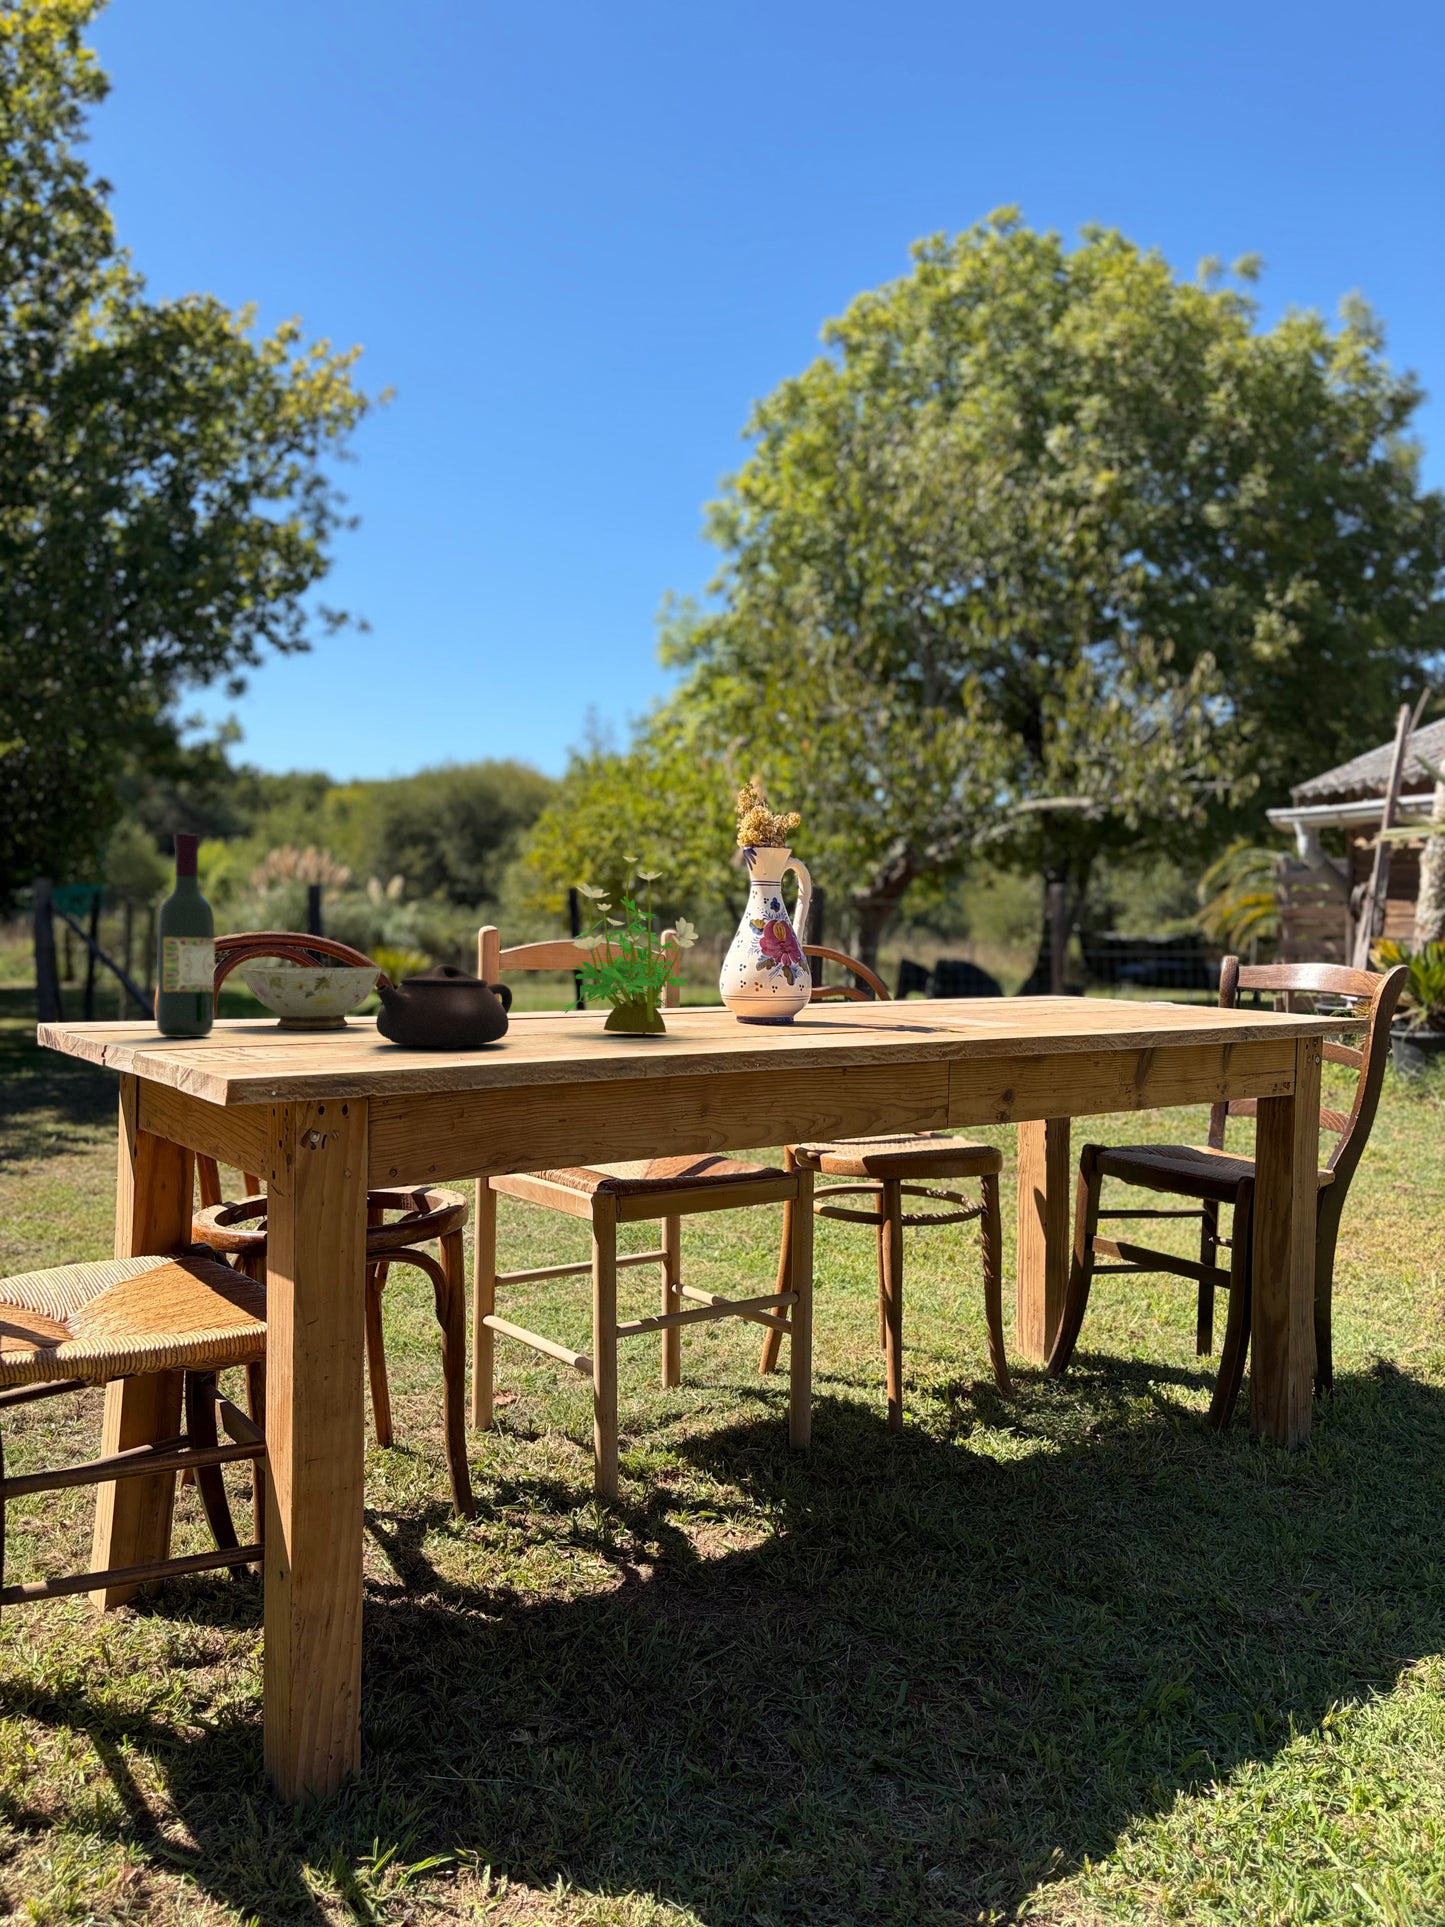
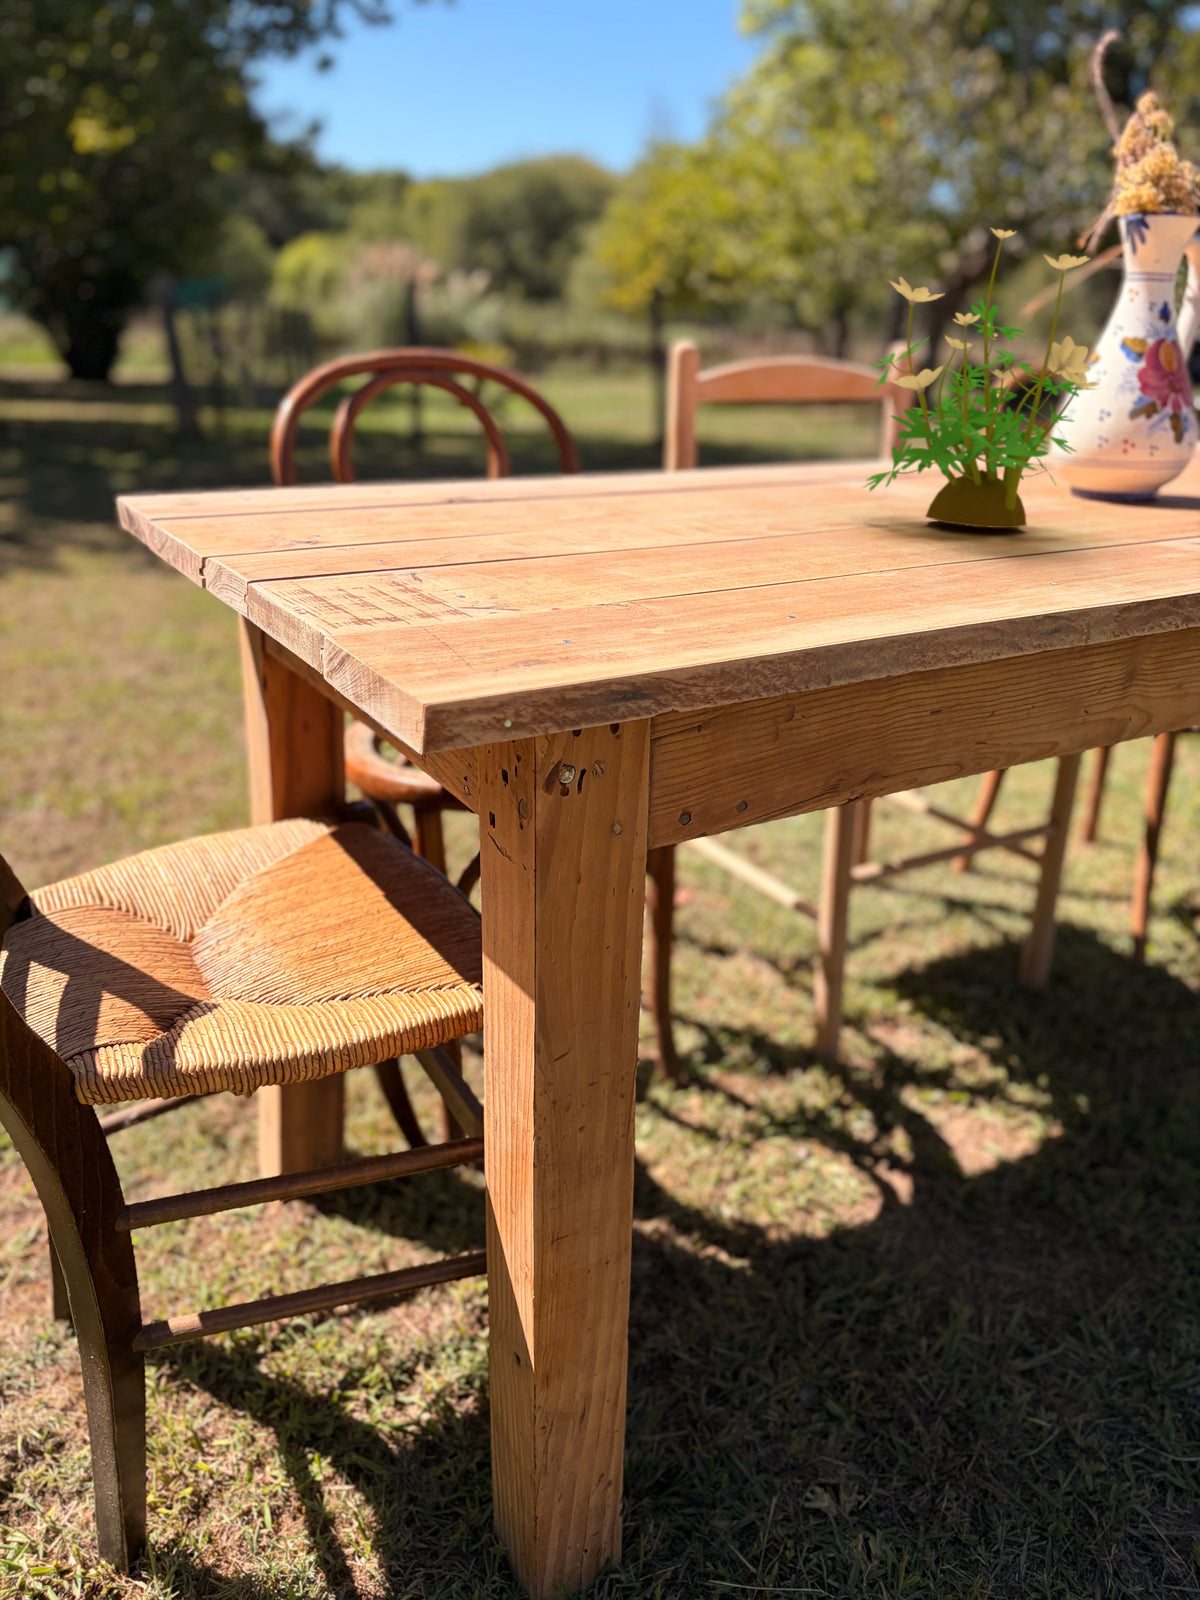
wine bottle: present [157,834,215,1037] -> none [267,186,360,529]
teapot: present [376,964,512,1049] -> none [622,424,835,574]
ceramic bowl: present [242,966,382,1029] -> none [390,406,587,505]

